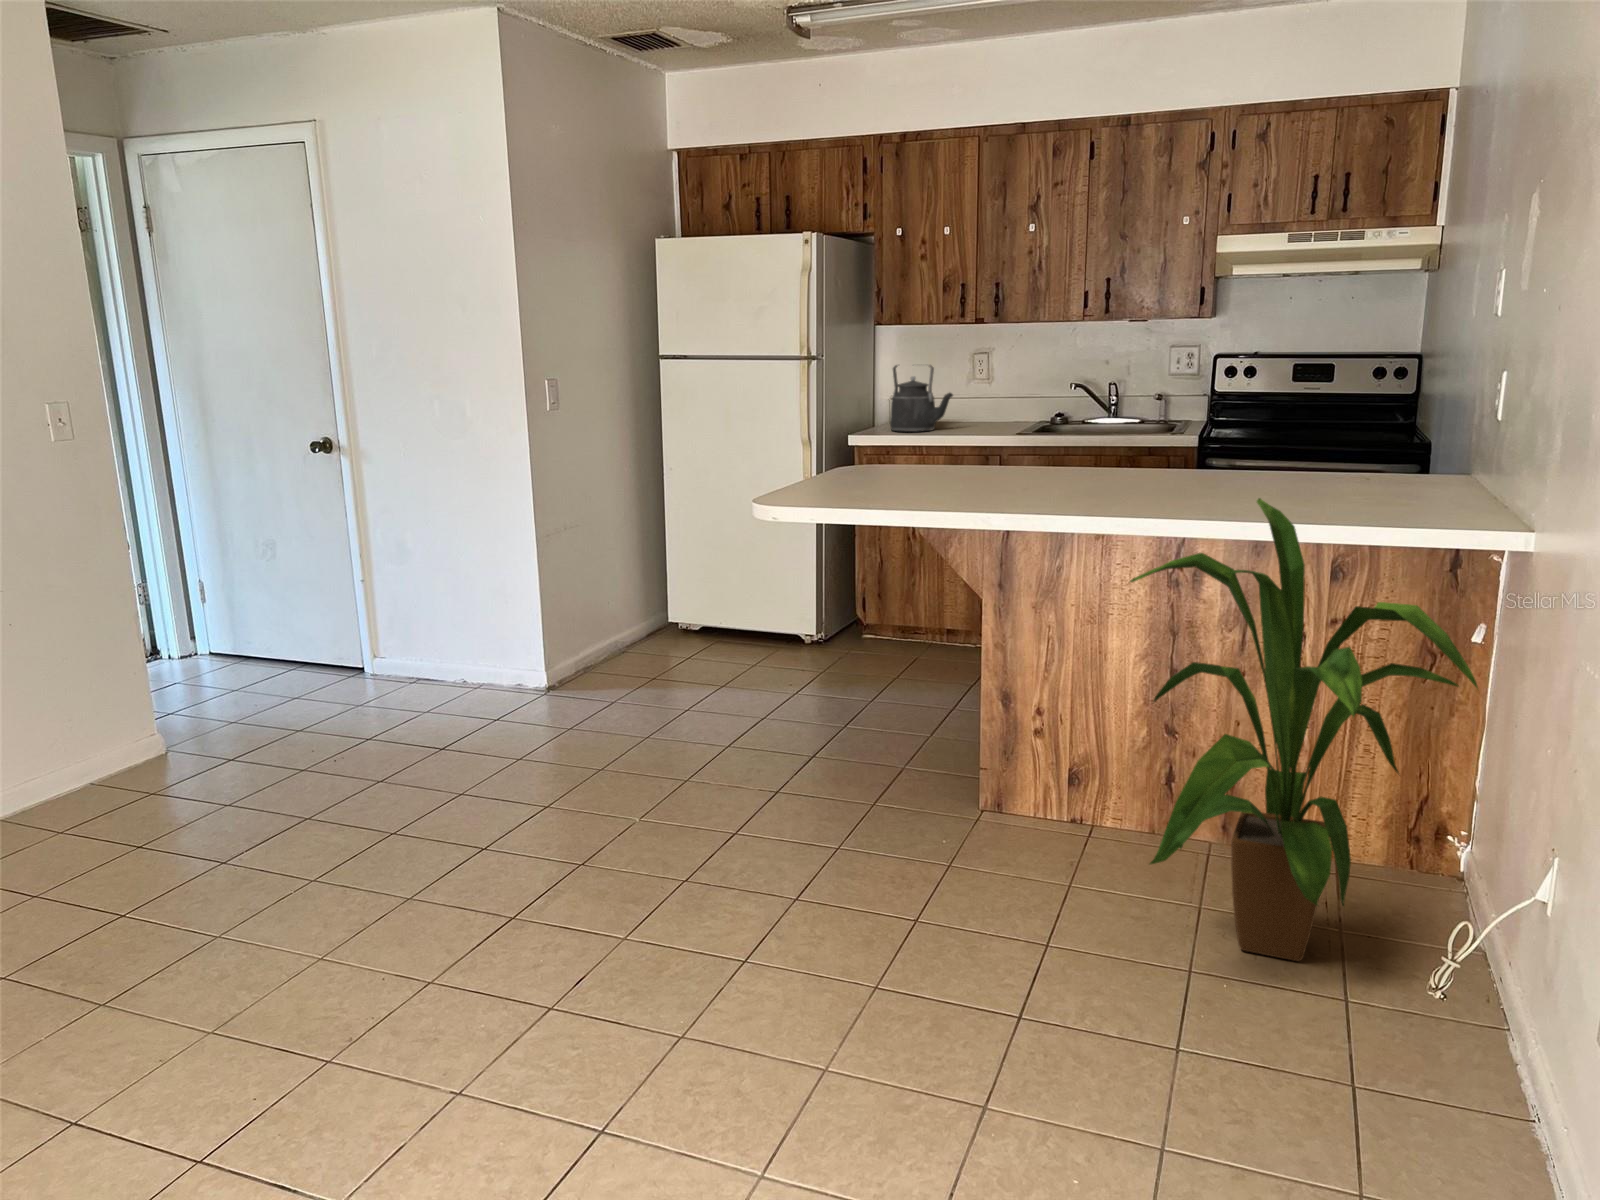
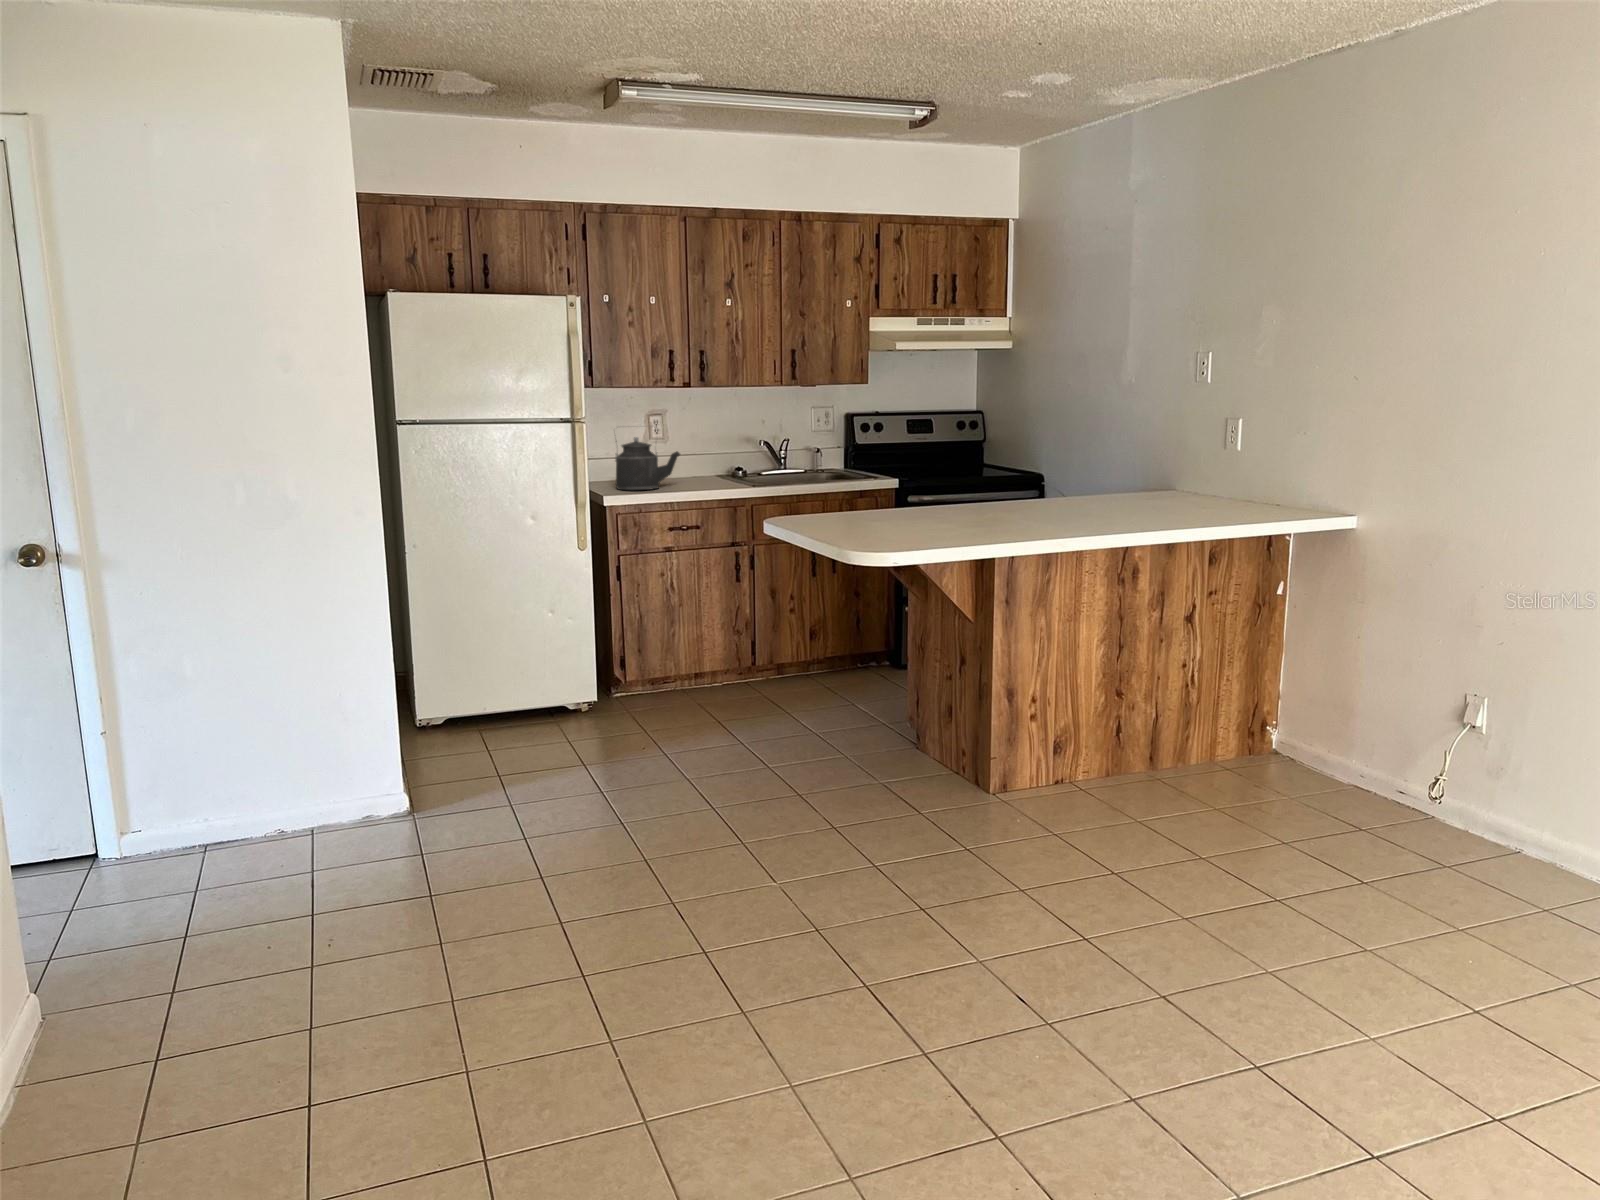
house plant: present [1130,498,1478,961] -> none [1184,511,1443,819]

